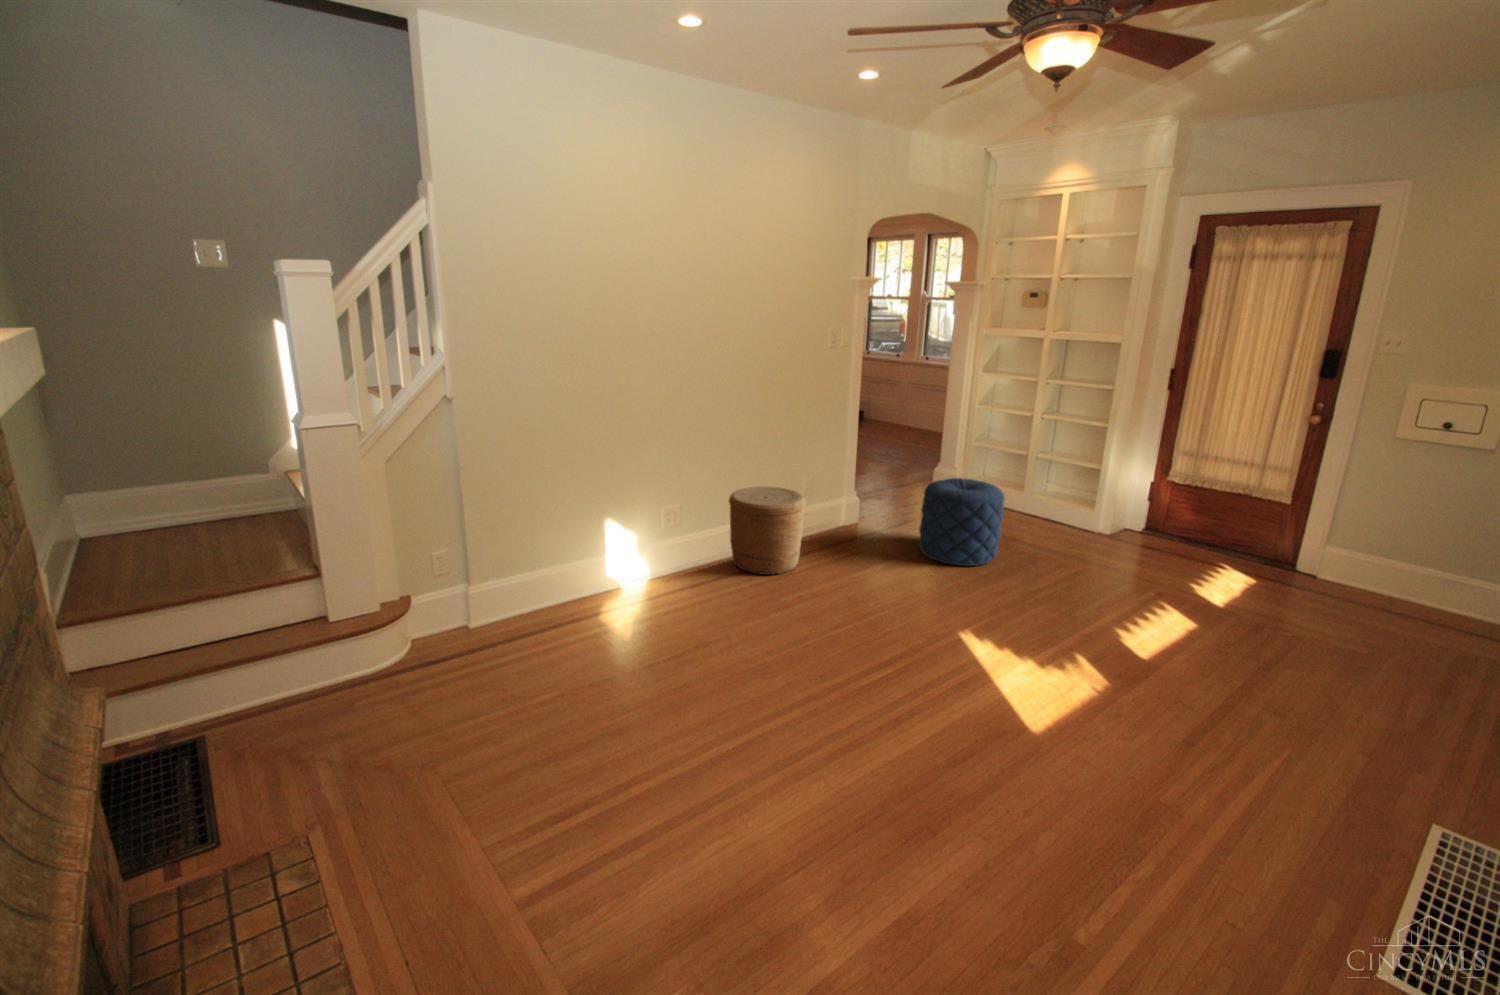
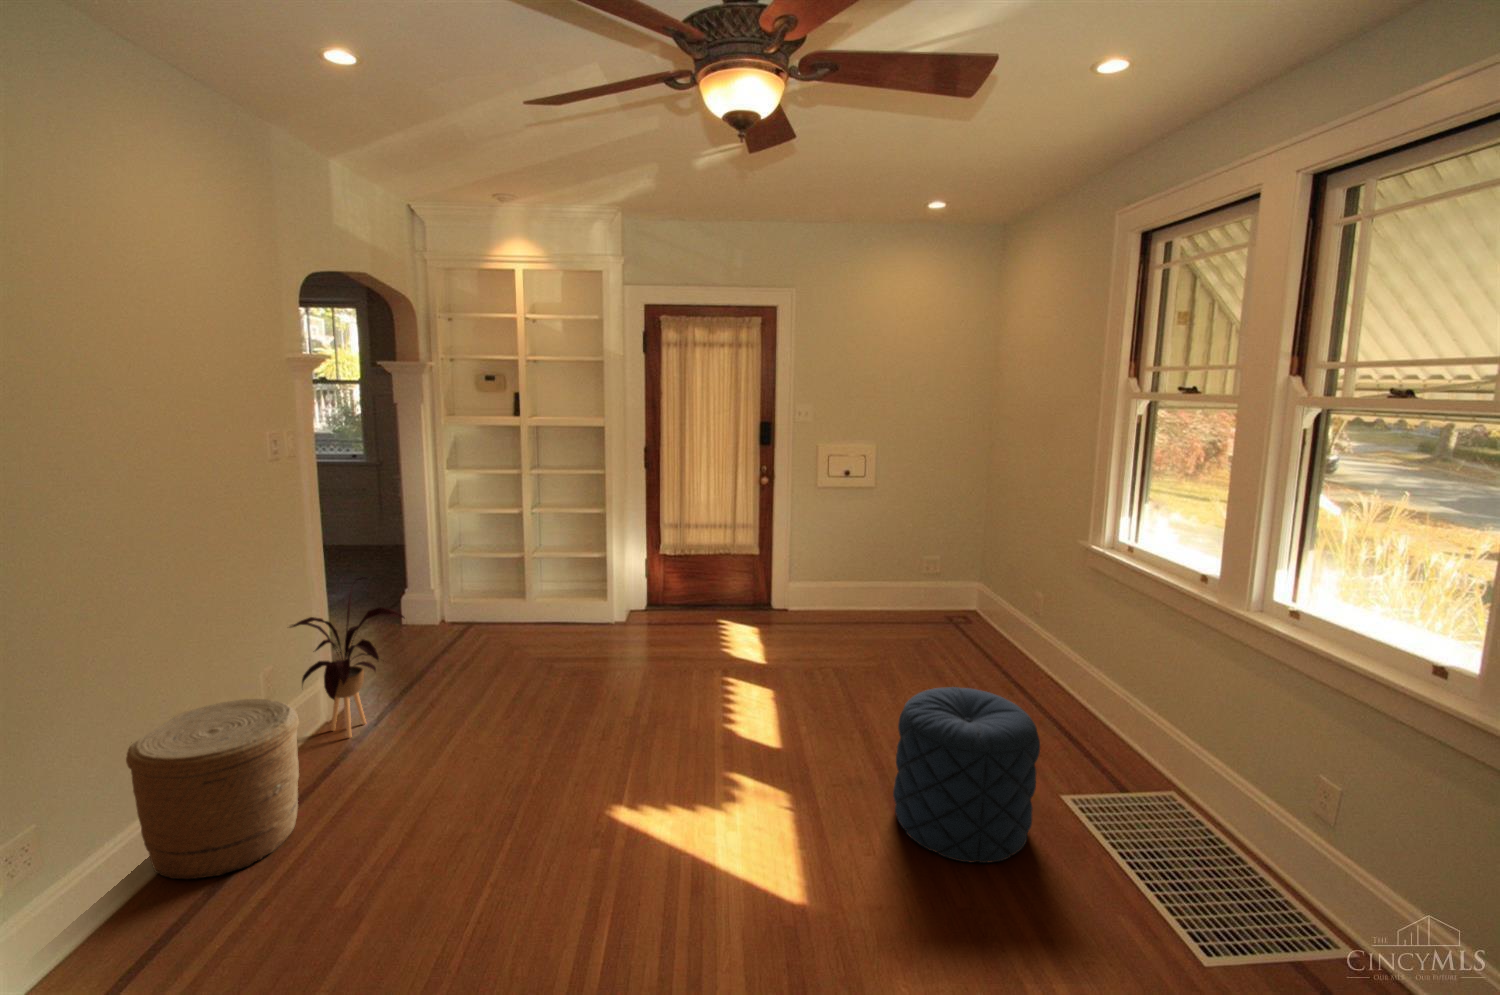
house plant: none [825,436,893,541] -> present [290,577,404,738]
pouf: present [919,478,1004,566] -> present [893,687,1040,863]

